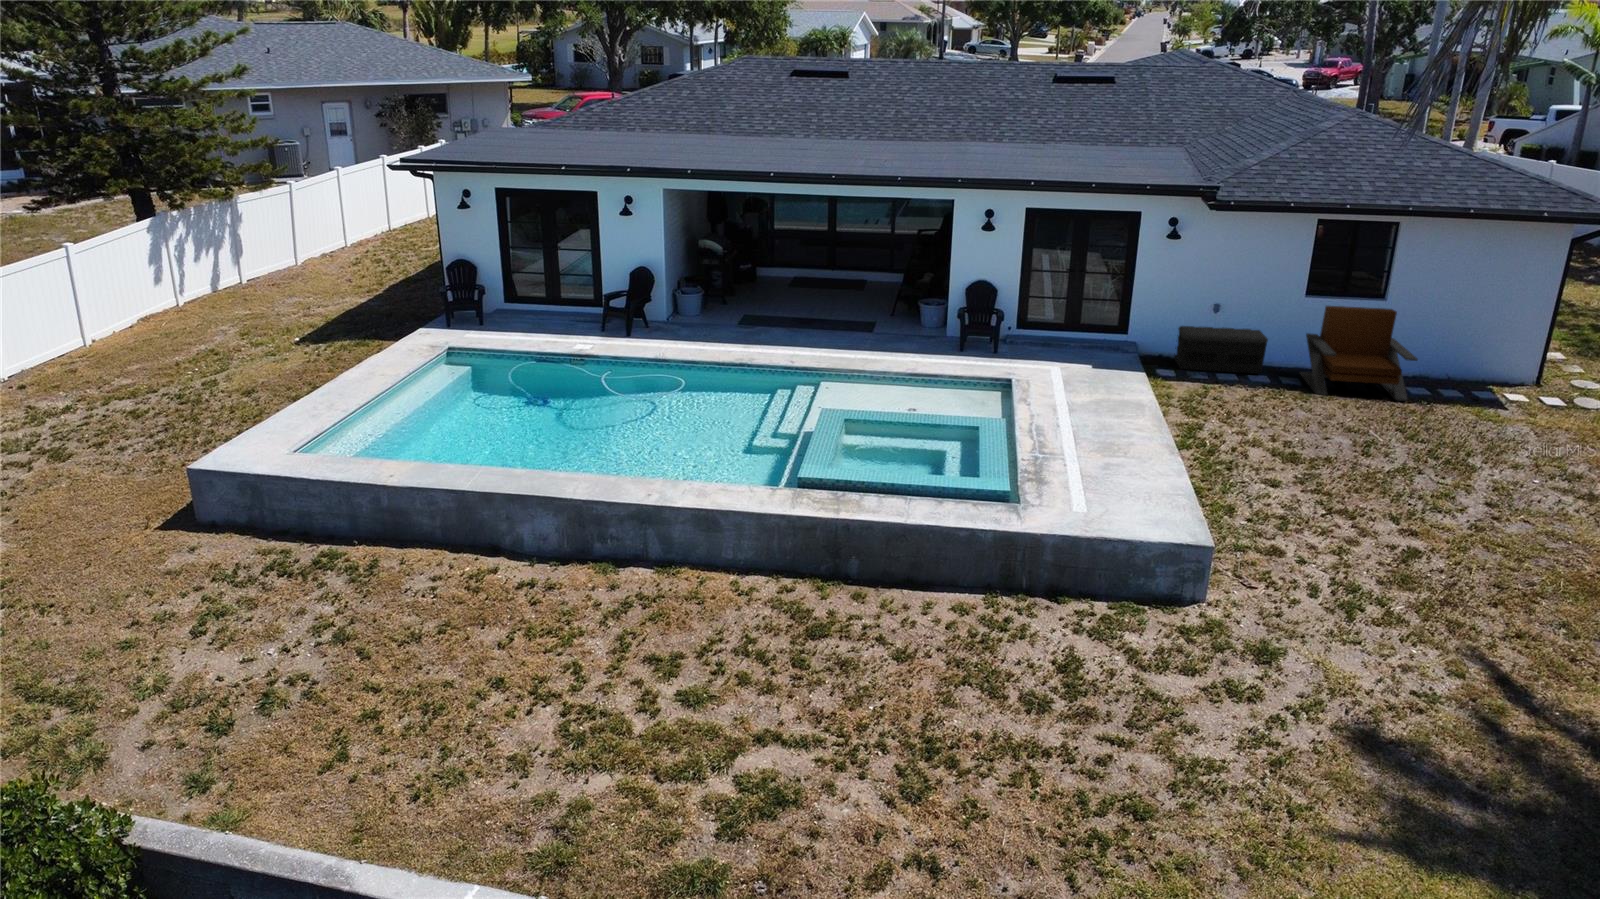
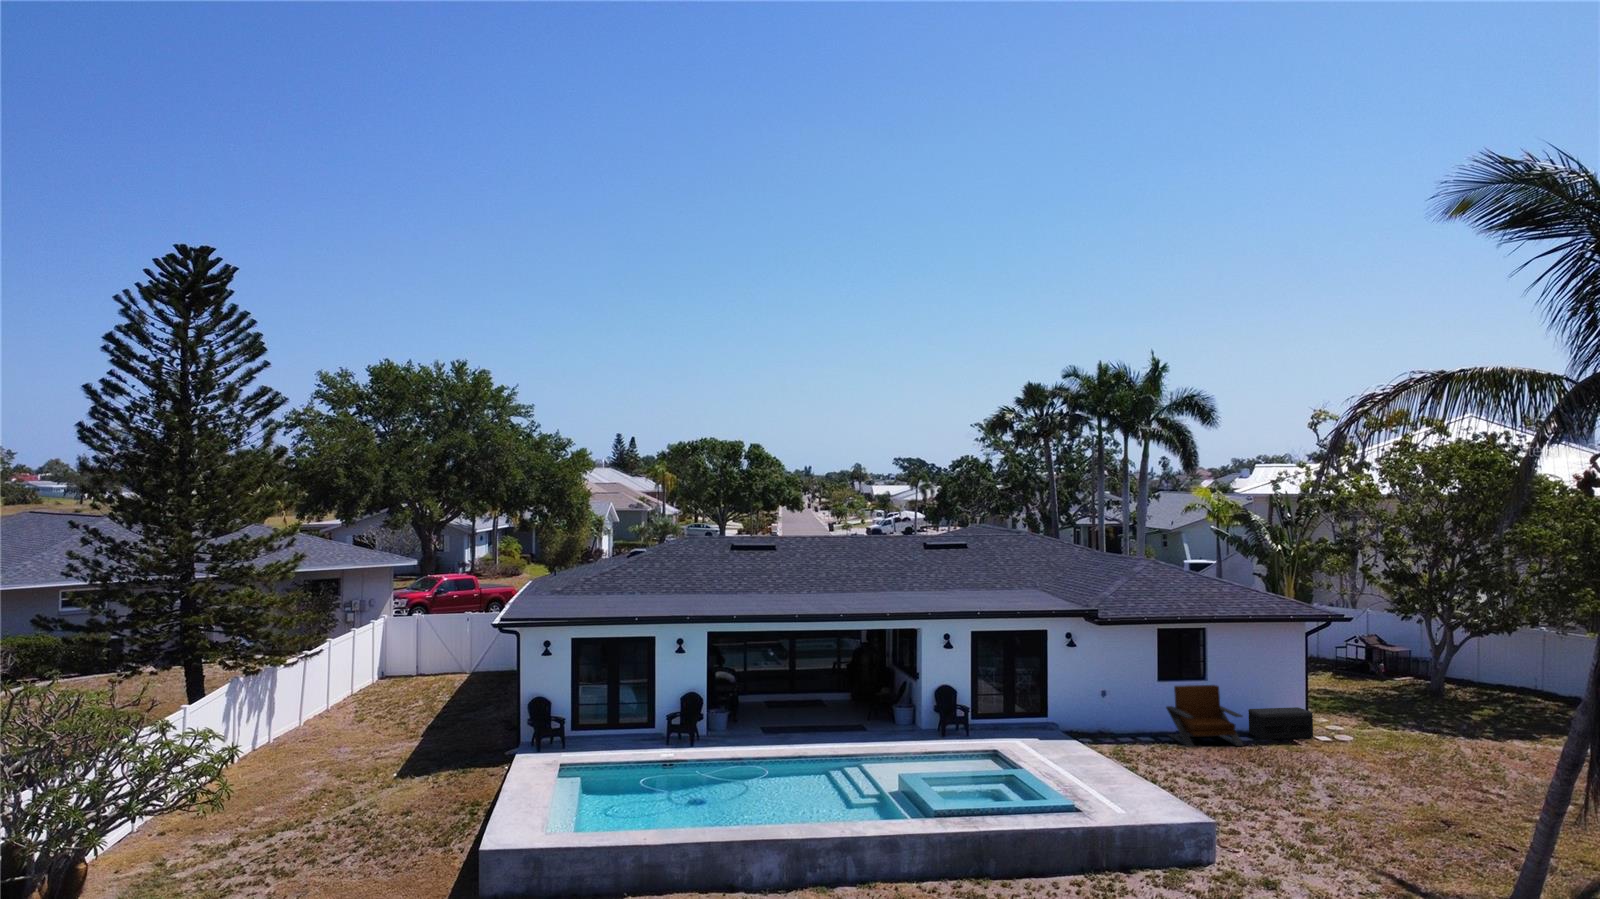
storage bench: present [1174,326,1268,374] -> present [1248,707,1313,739]

